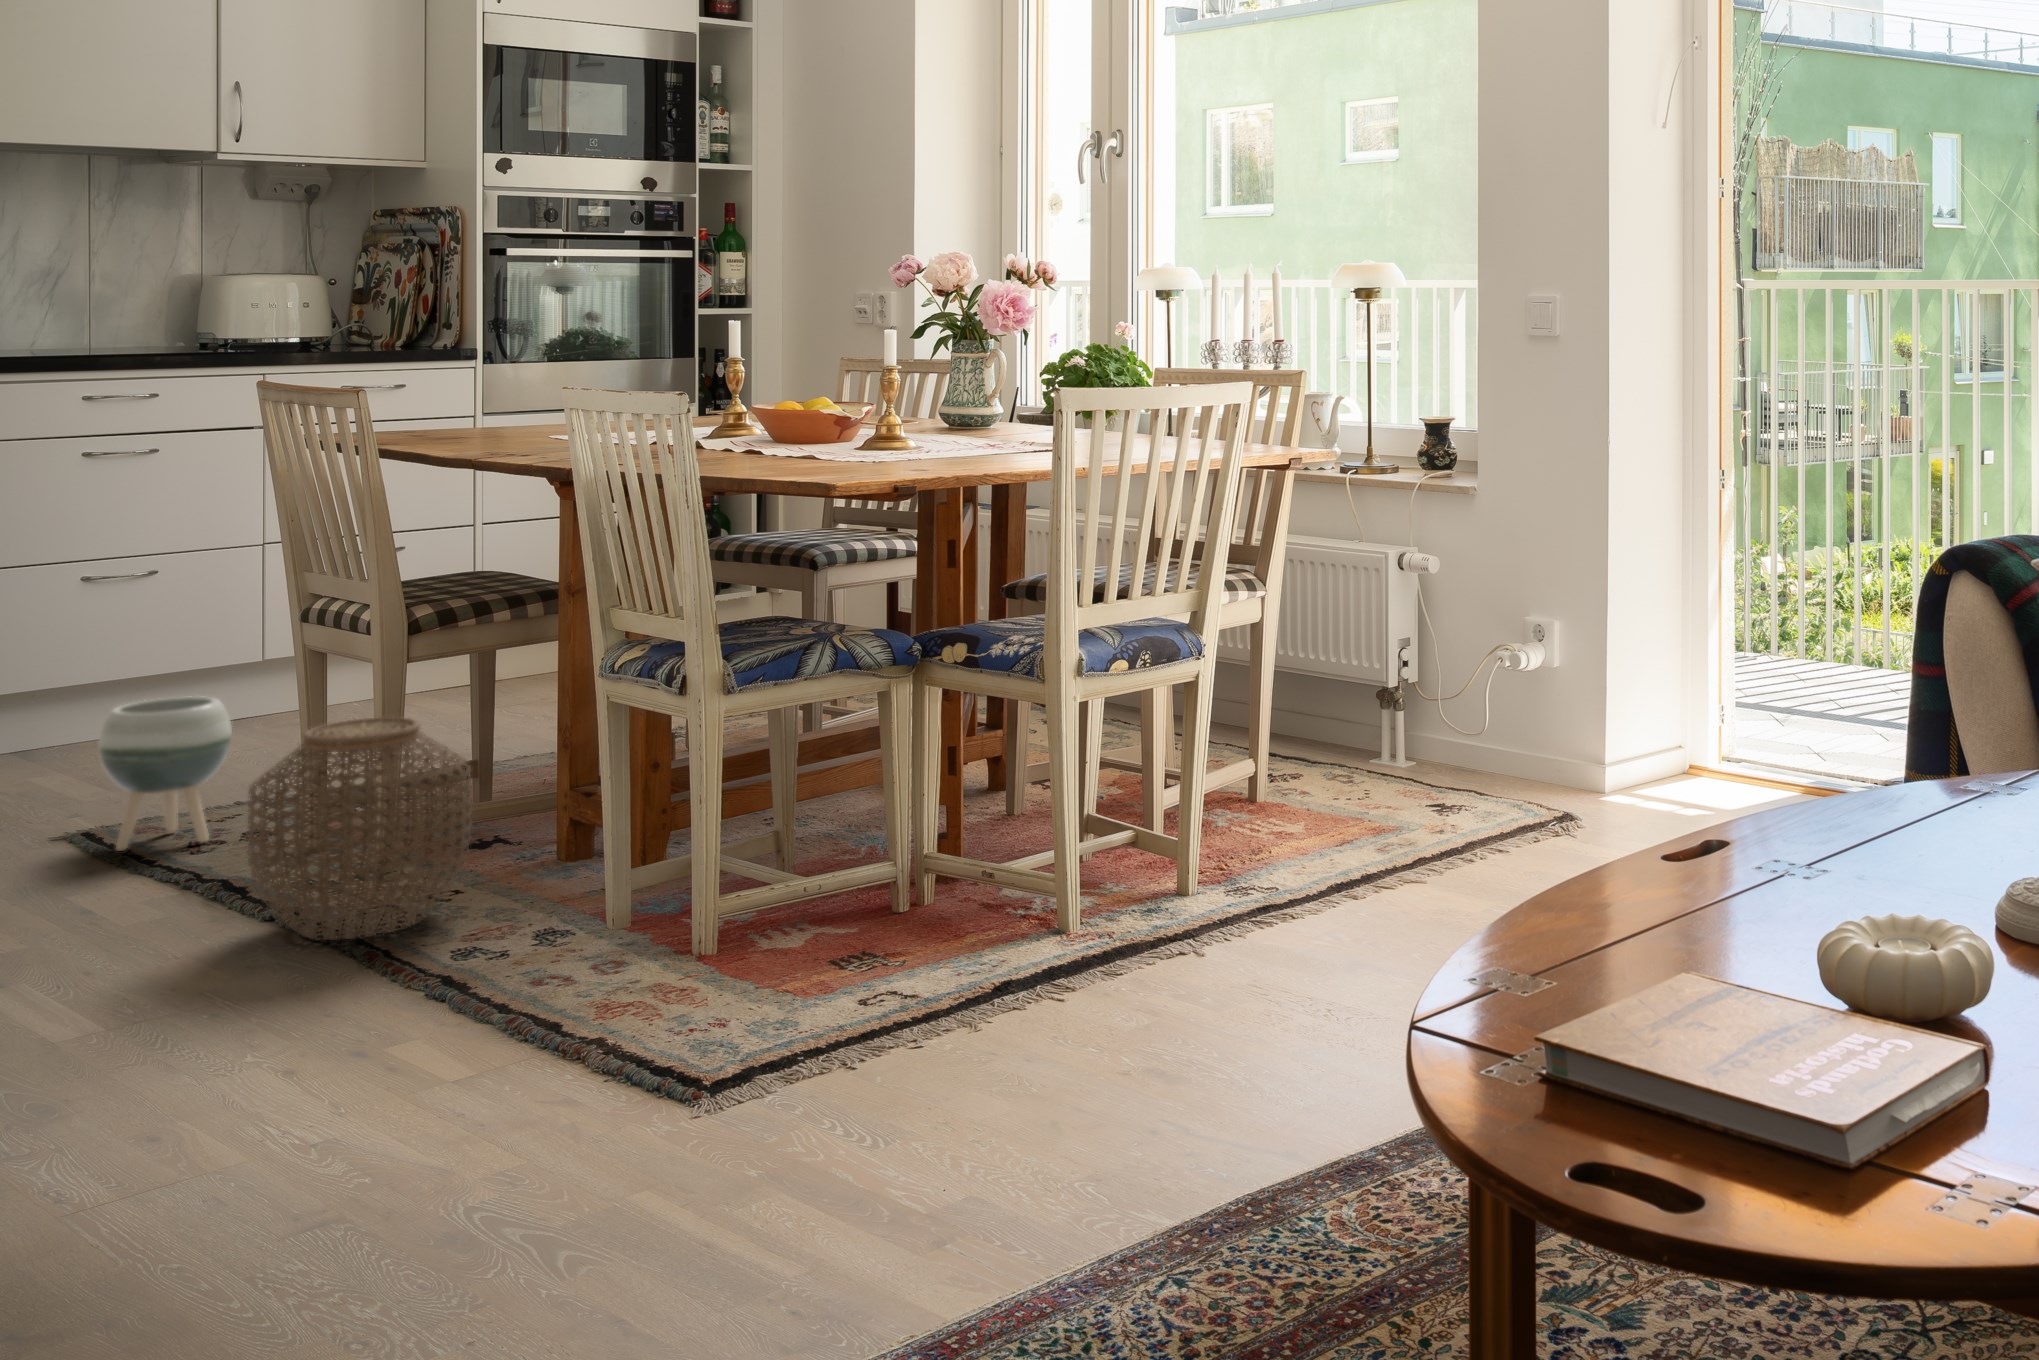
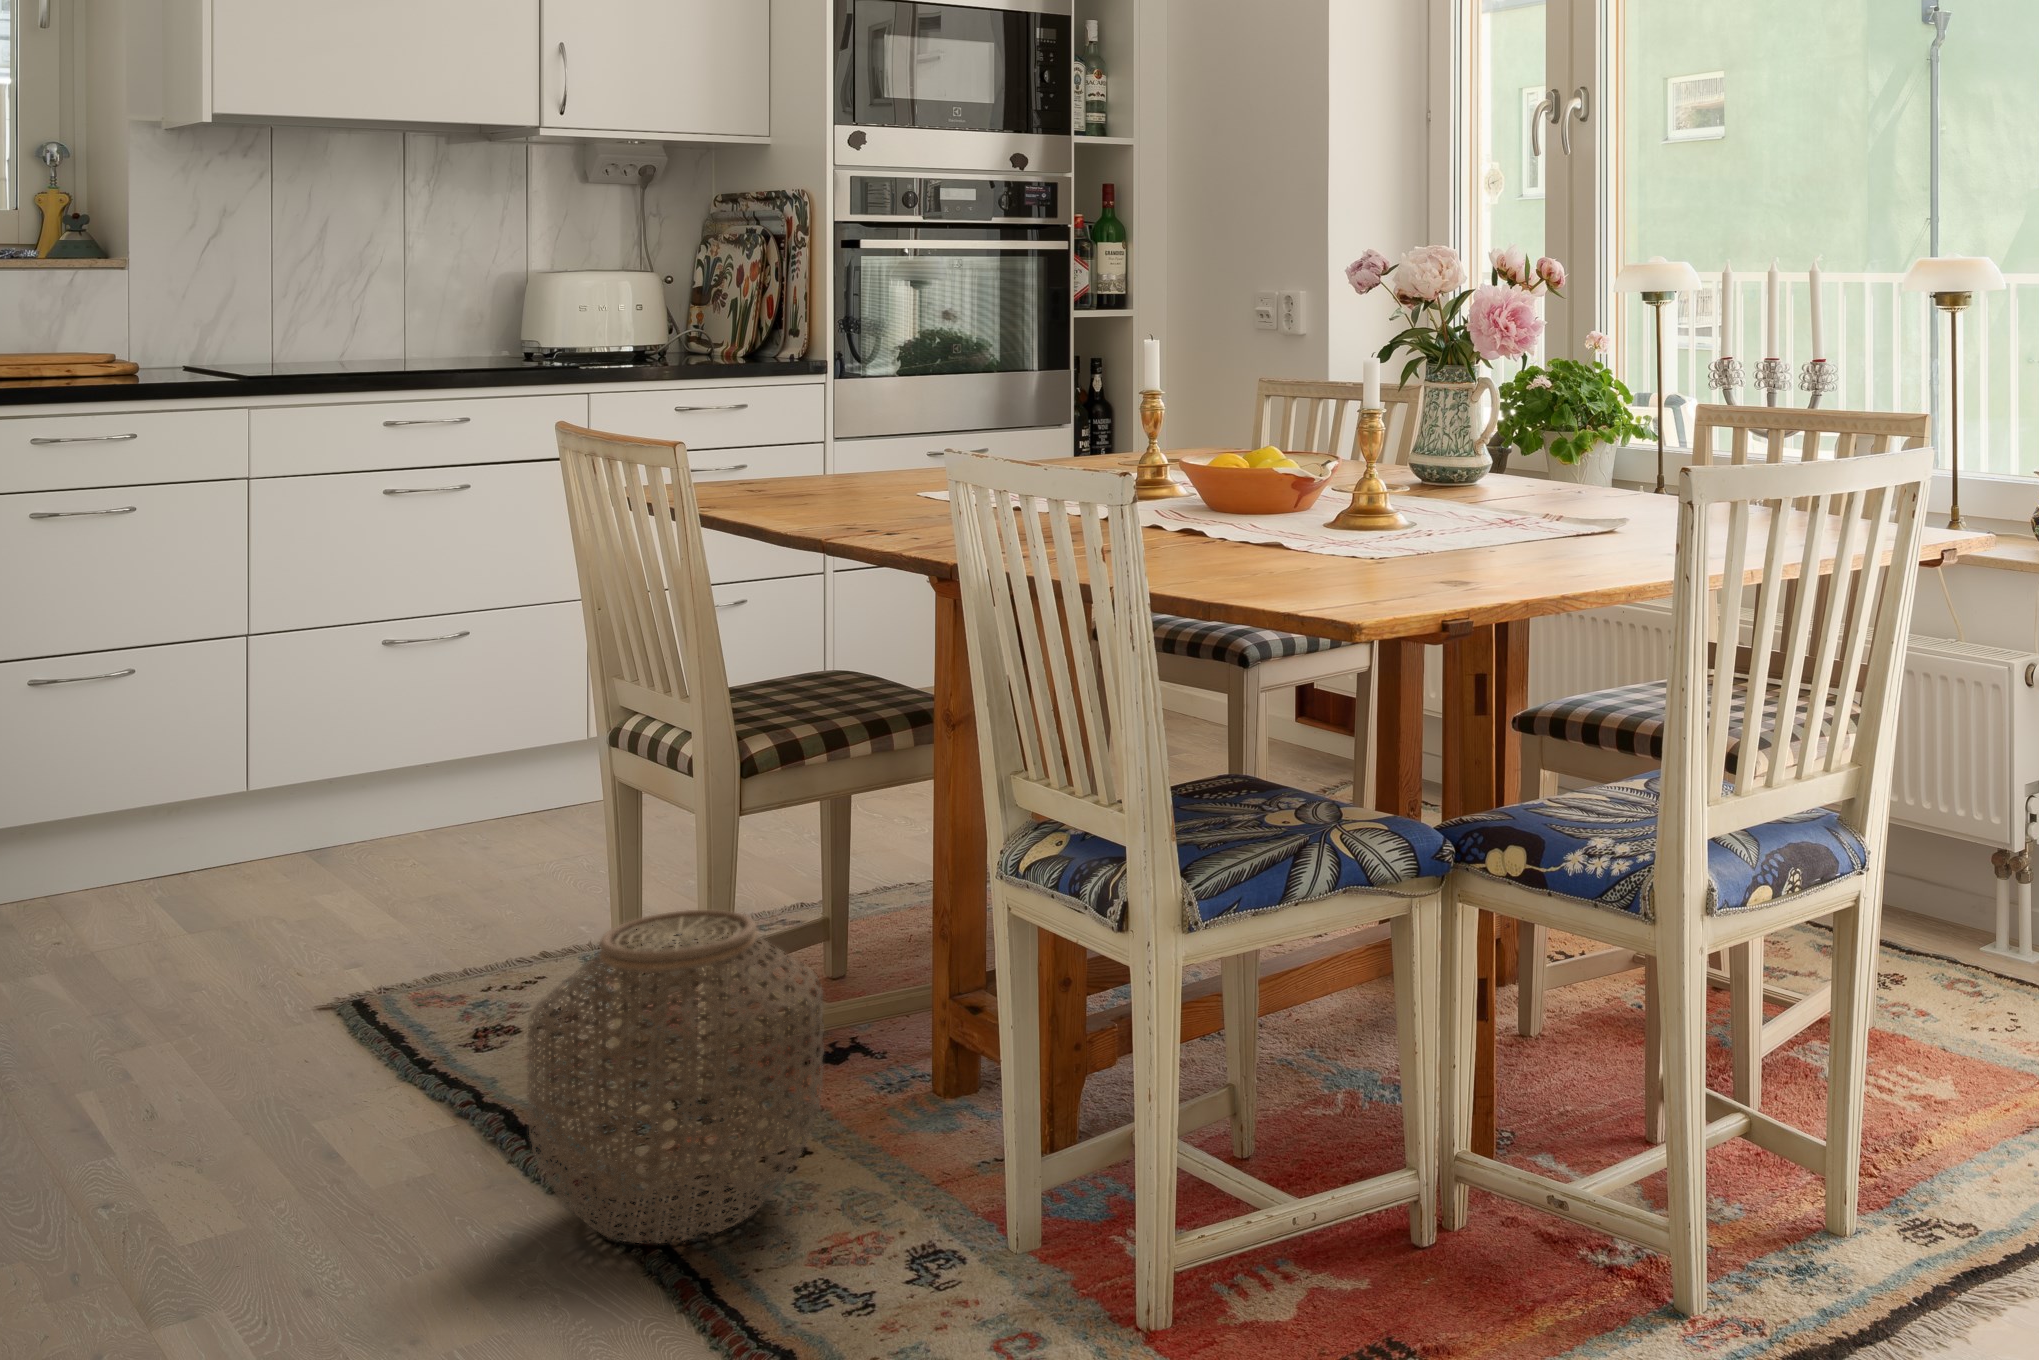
planter: present [99,696,232,851] -> none [369,829,530,1037]

